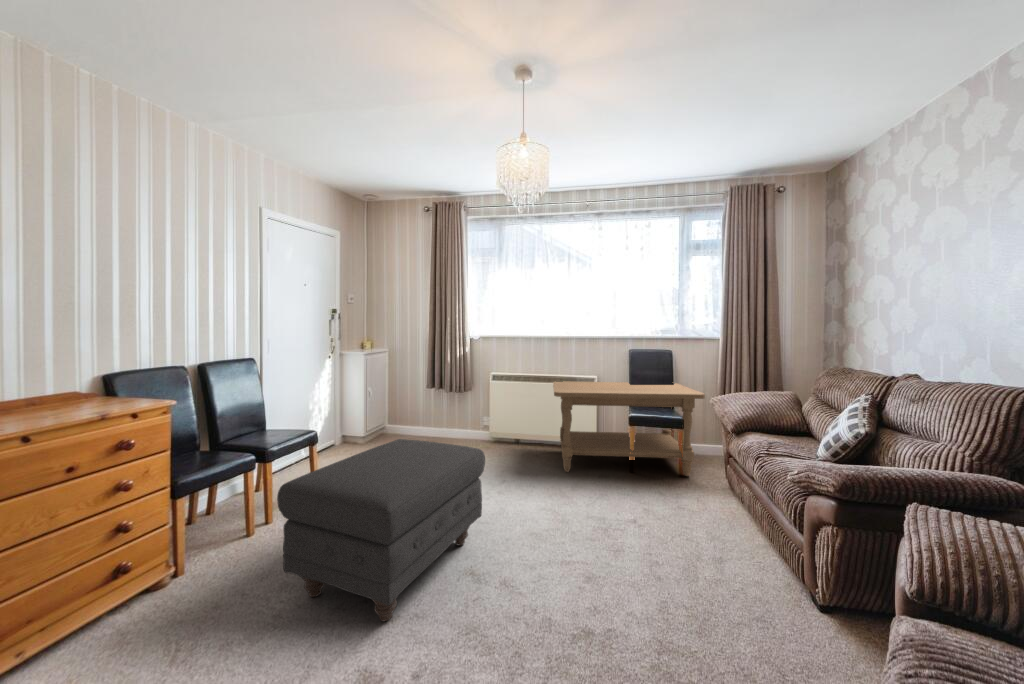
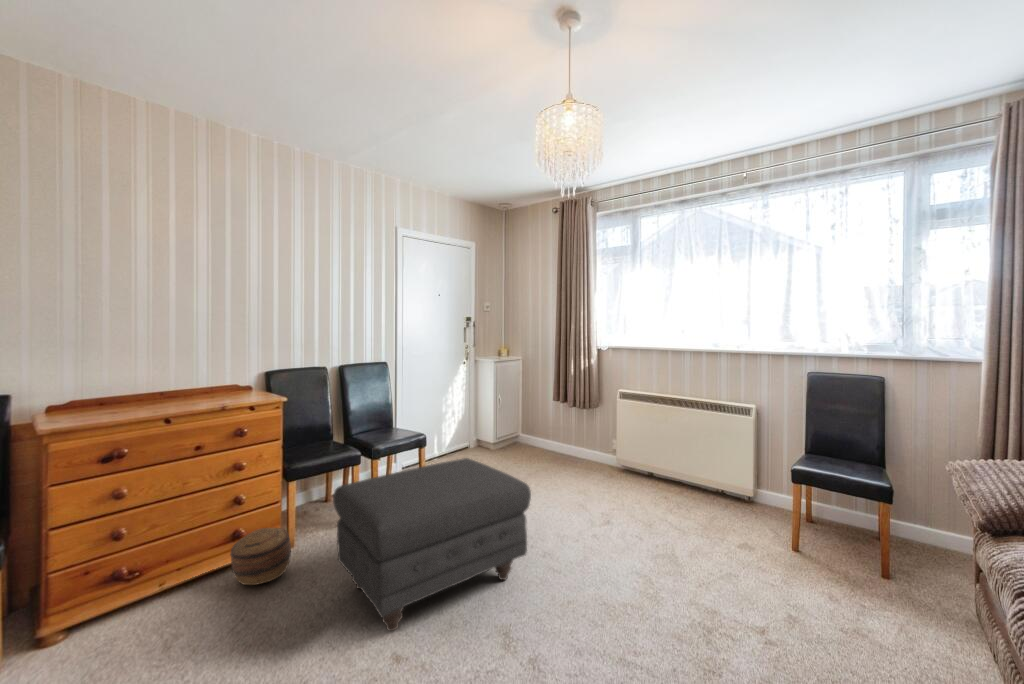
coffee table: present [553,381,705,476] -> none [669,407,909,573]
basket: none [108,557,203,643] -> present [230,528,291,585]

